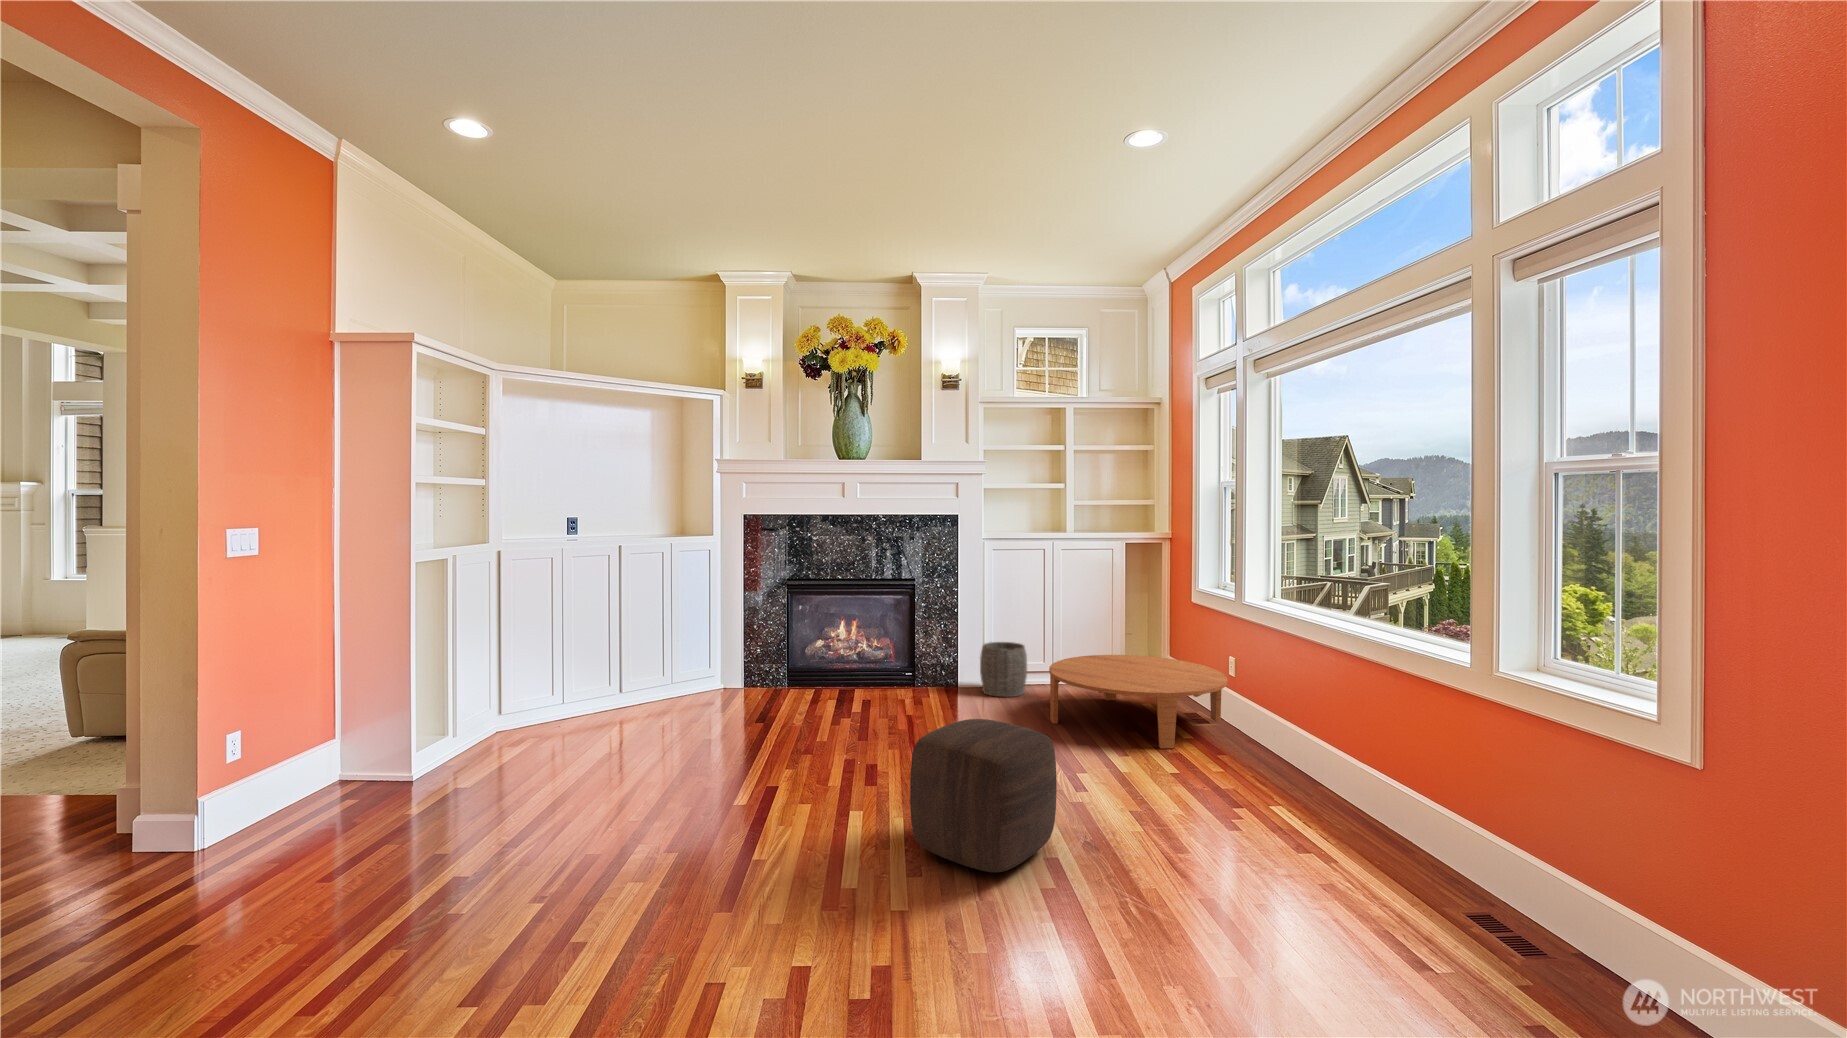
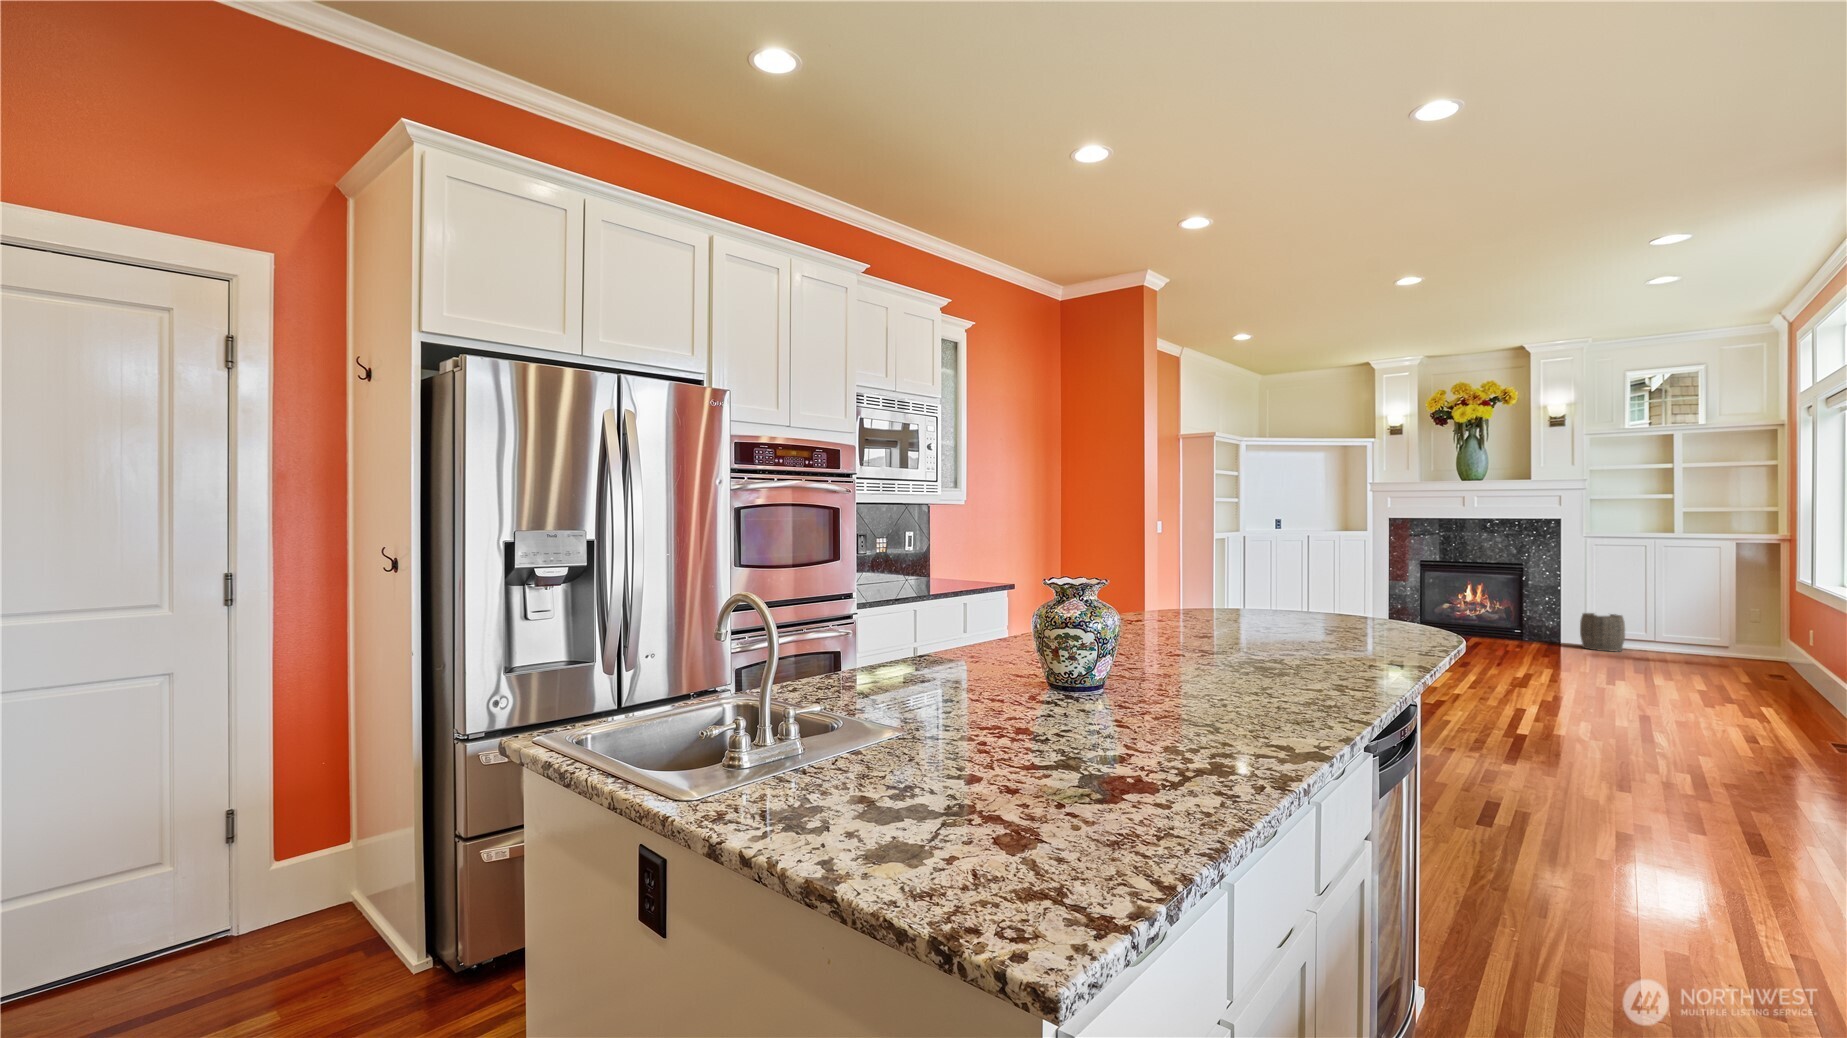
coffee table: present [1049,655,1227,748] -> none [1630,624,1806,678]
ottoman: present [910,719,1057,872] -> none [1486,618,1578,681]

